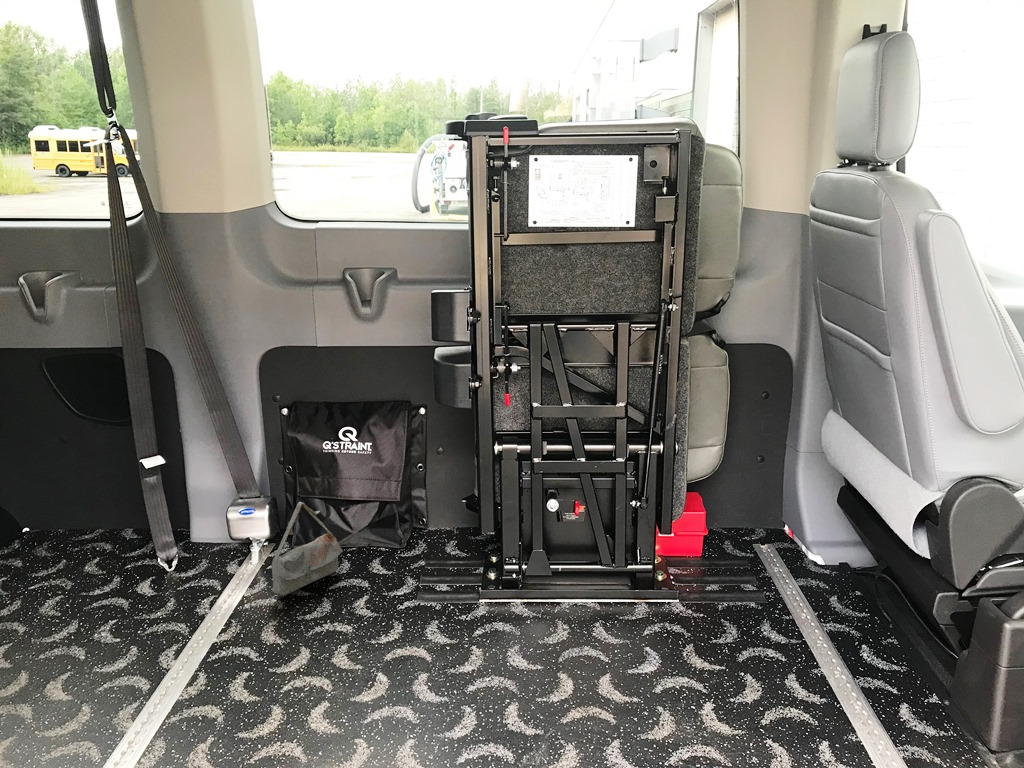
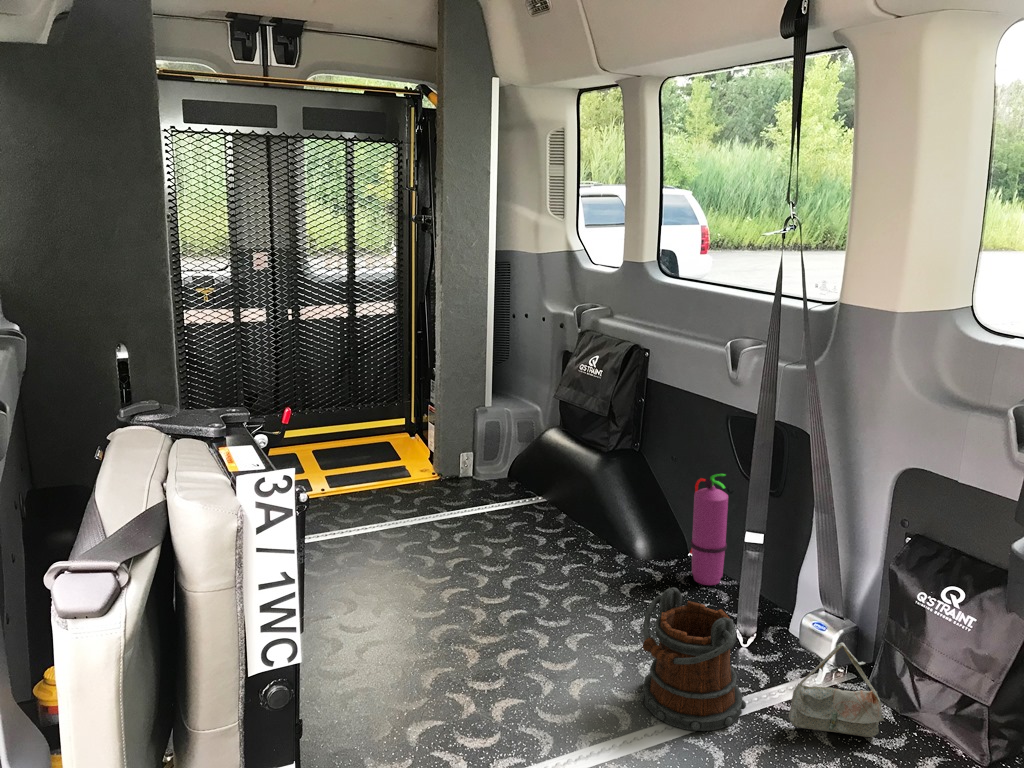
fire extinguisher: none [25,416,88,548] -> present [690,474,728,585]
bucket: none [104,524,235,662] -> present [640,588,746,731]

